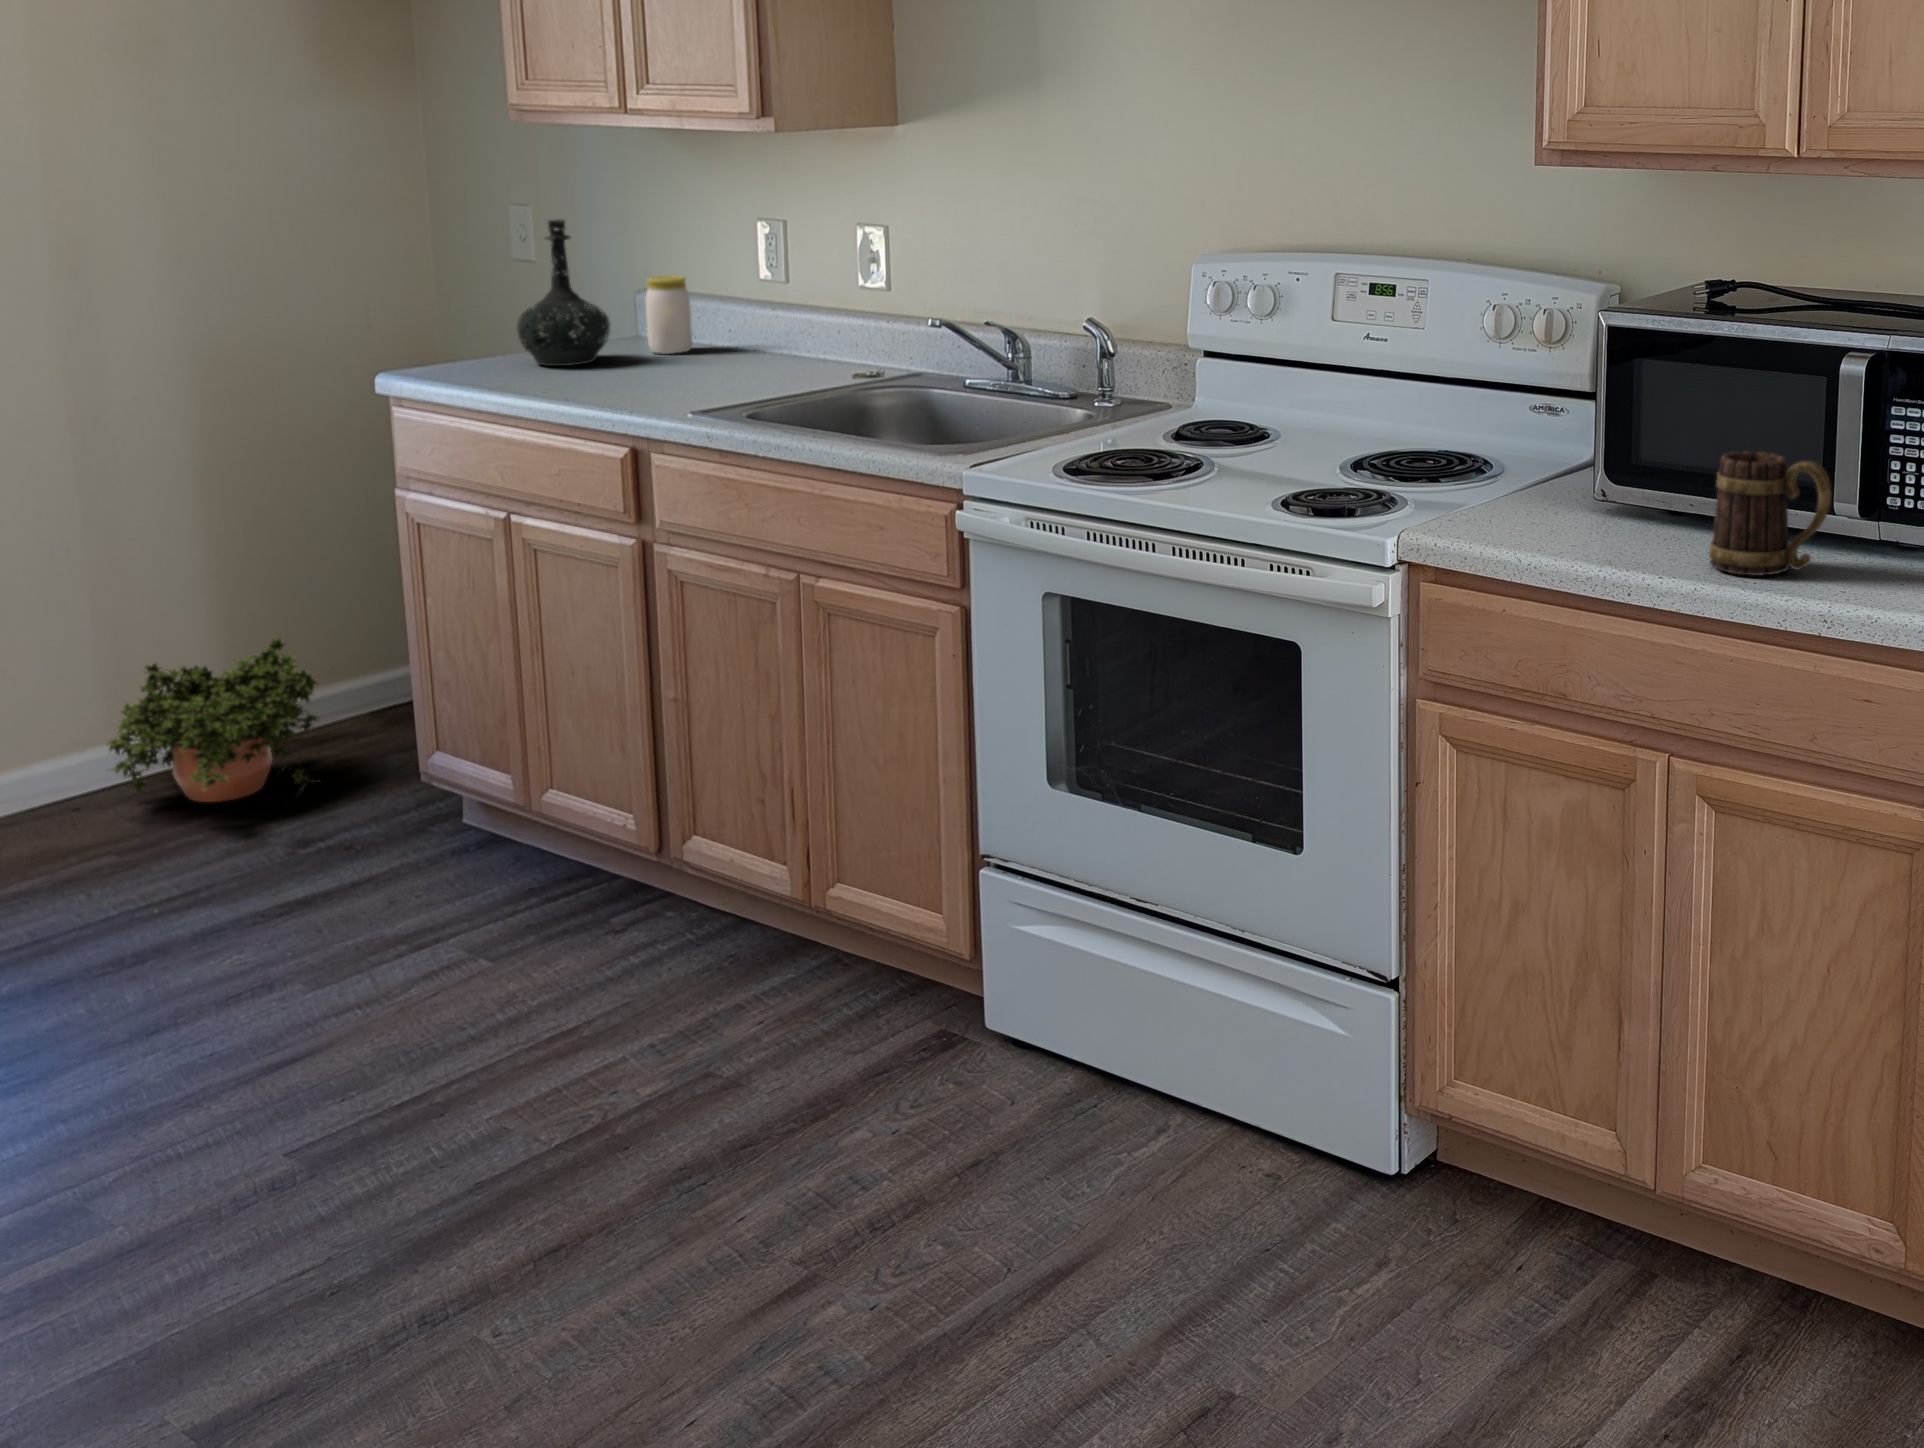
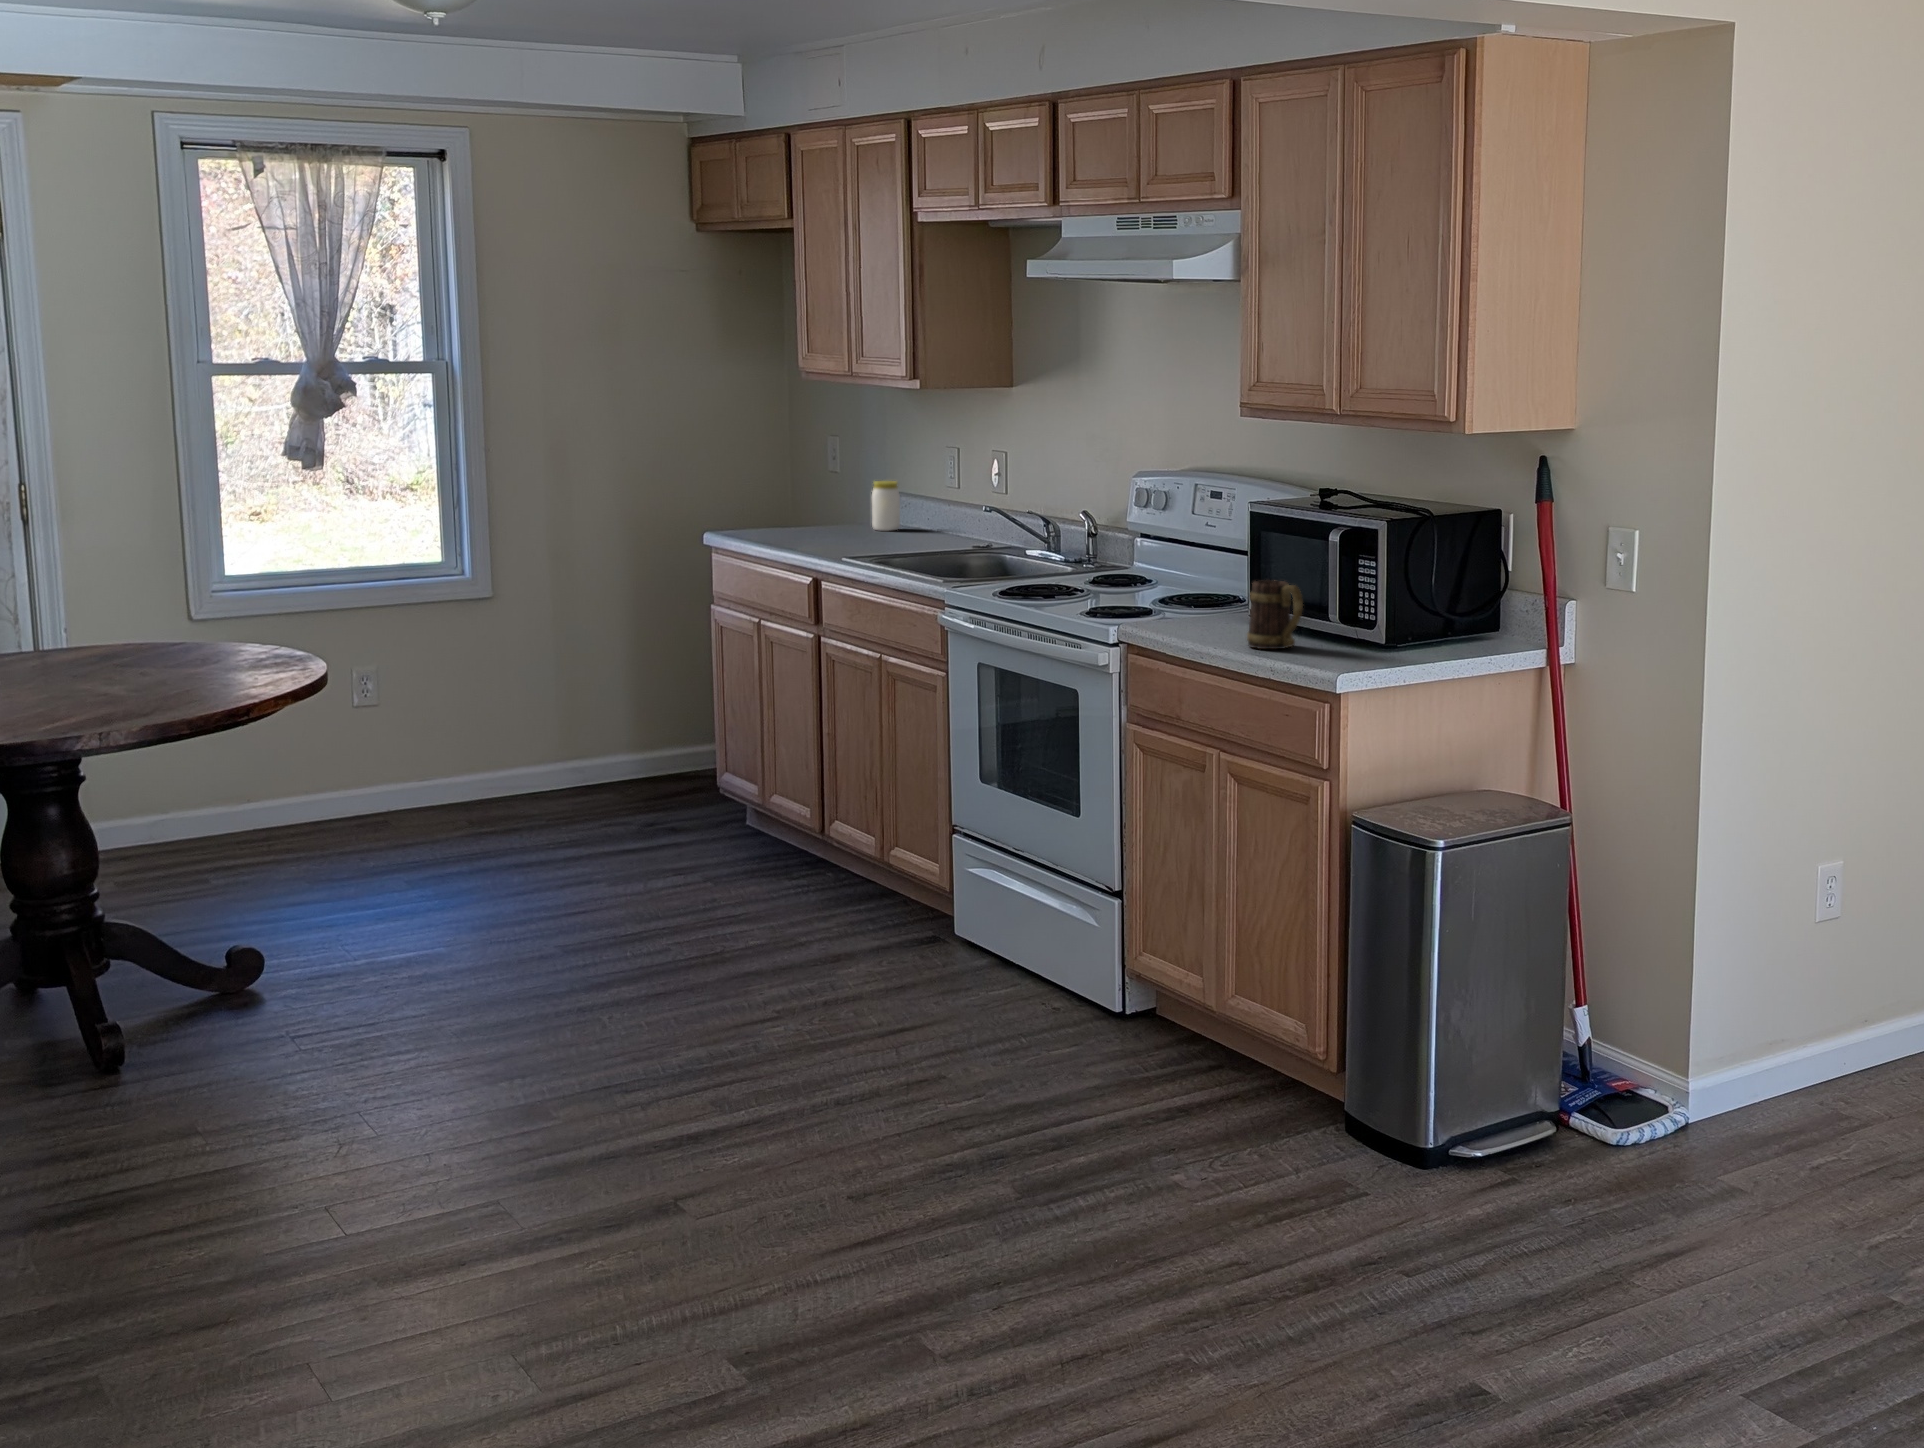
bottle: present [517,220,610,366] -> none [787,440,845,533]
potted plant: present [107,638,318,802] -> none [547,700,678,801]

